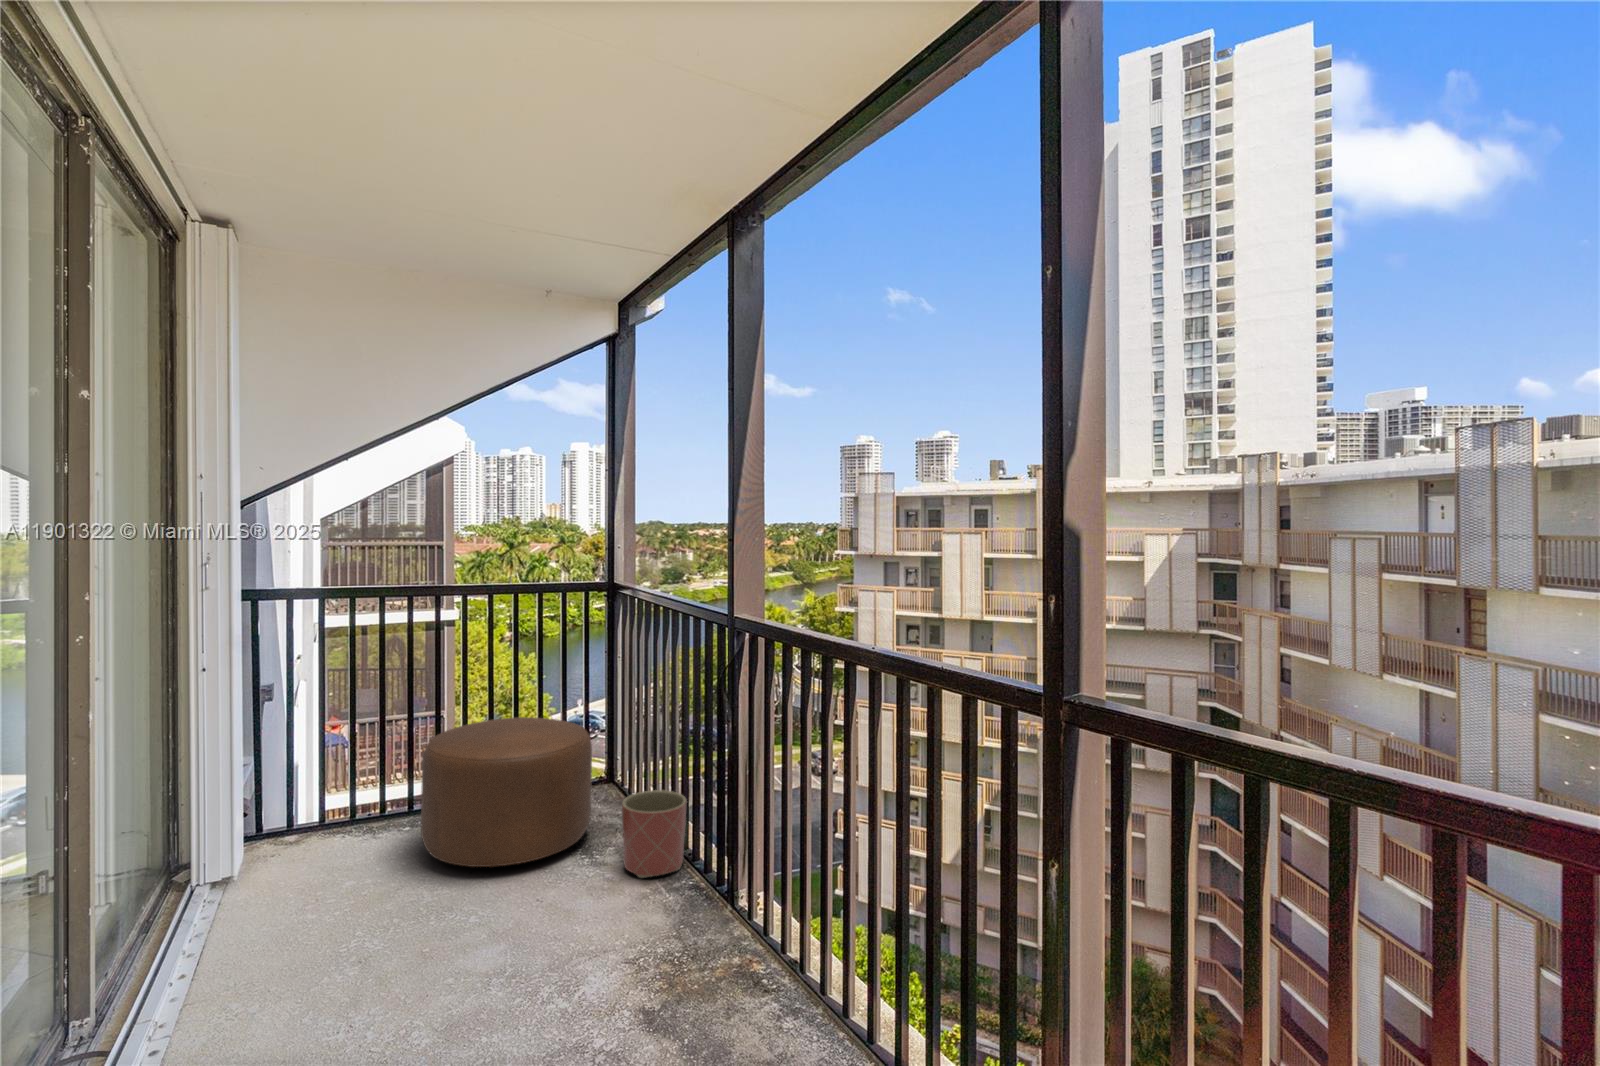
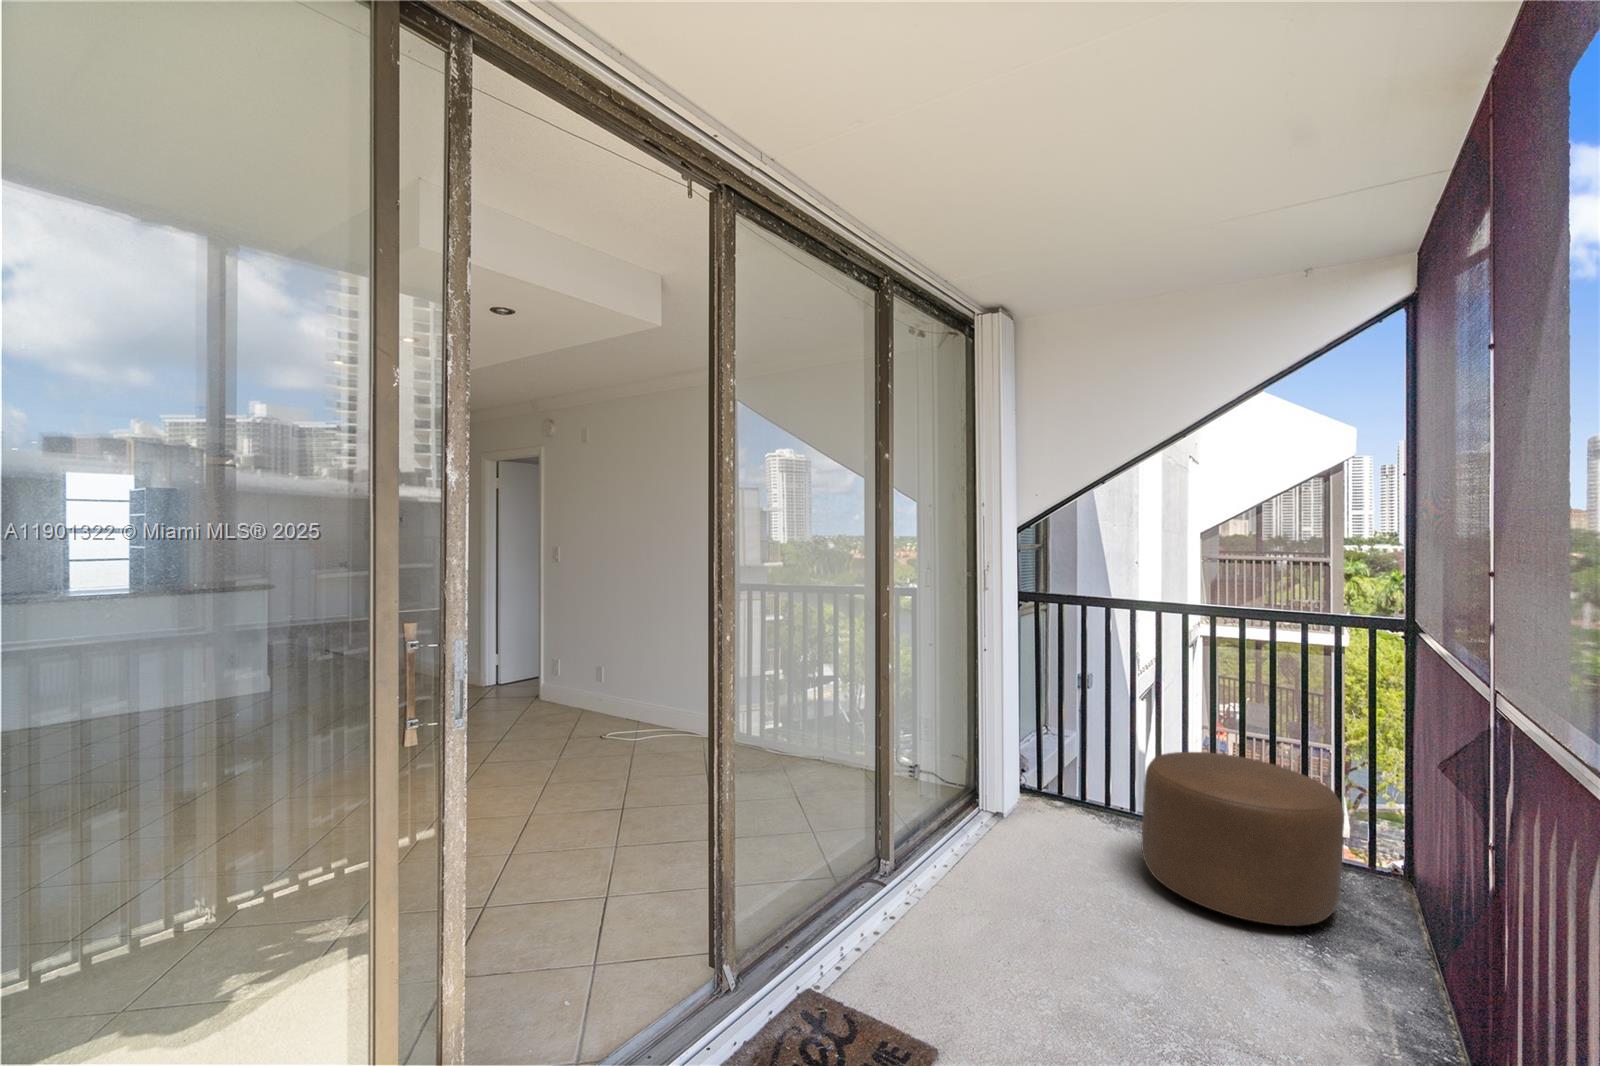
planter: present [622,790,687,878] -> none [1352,899,1461,1031]

